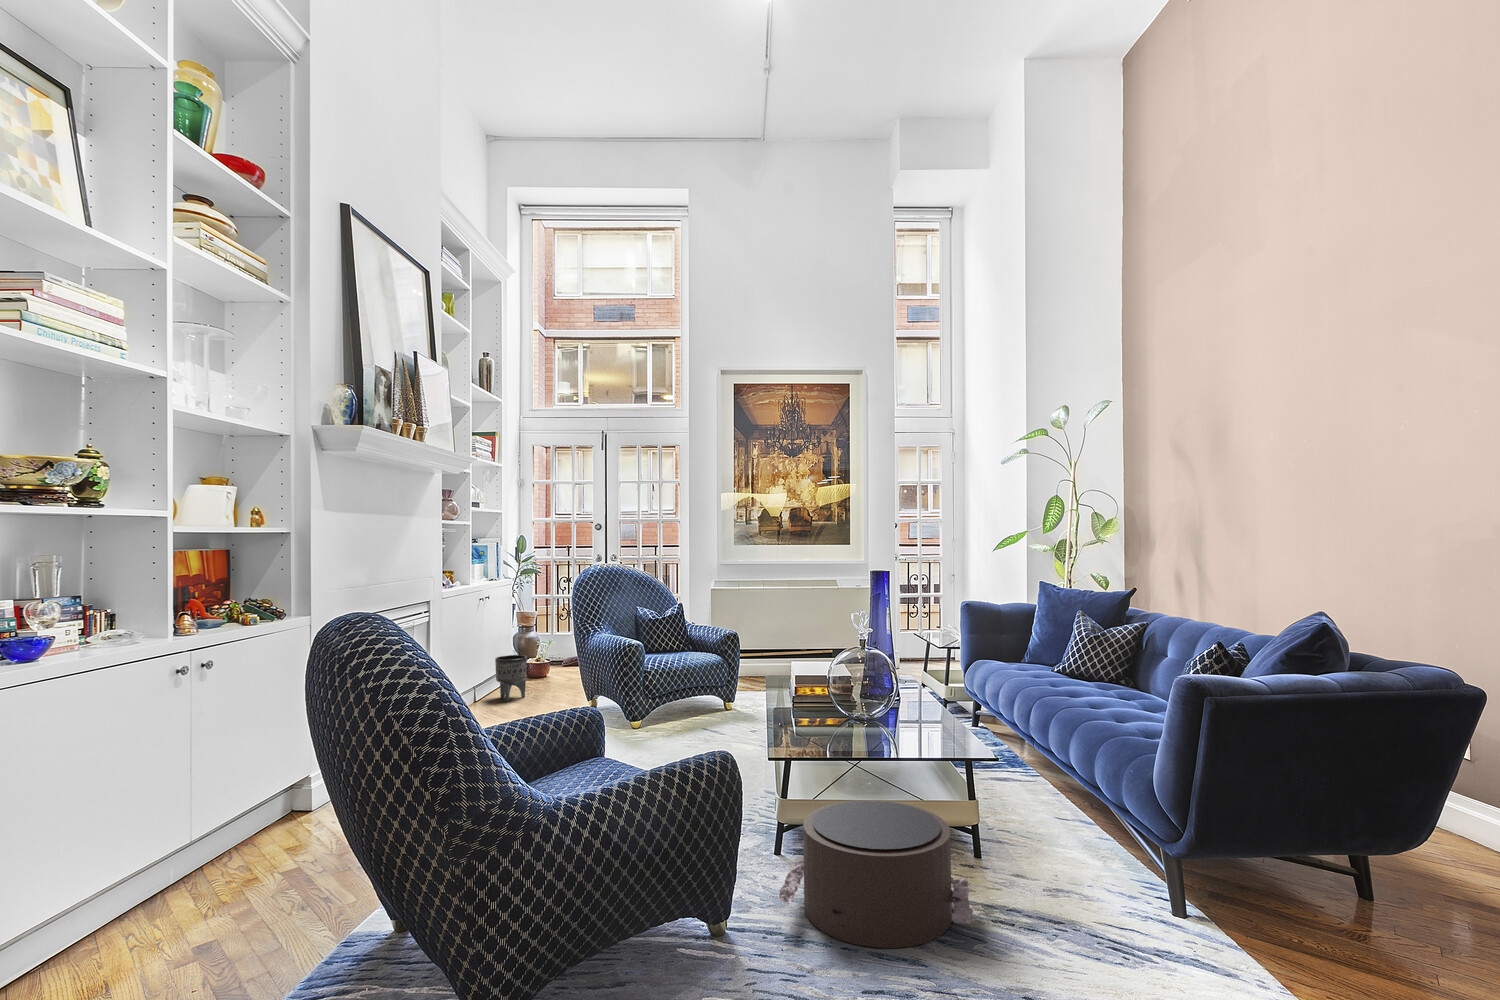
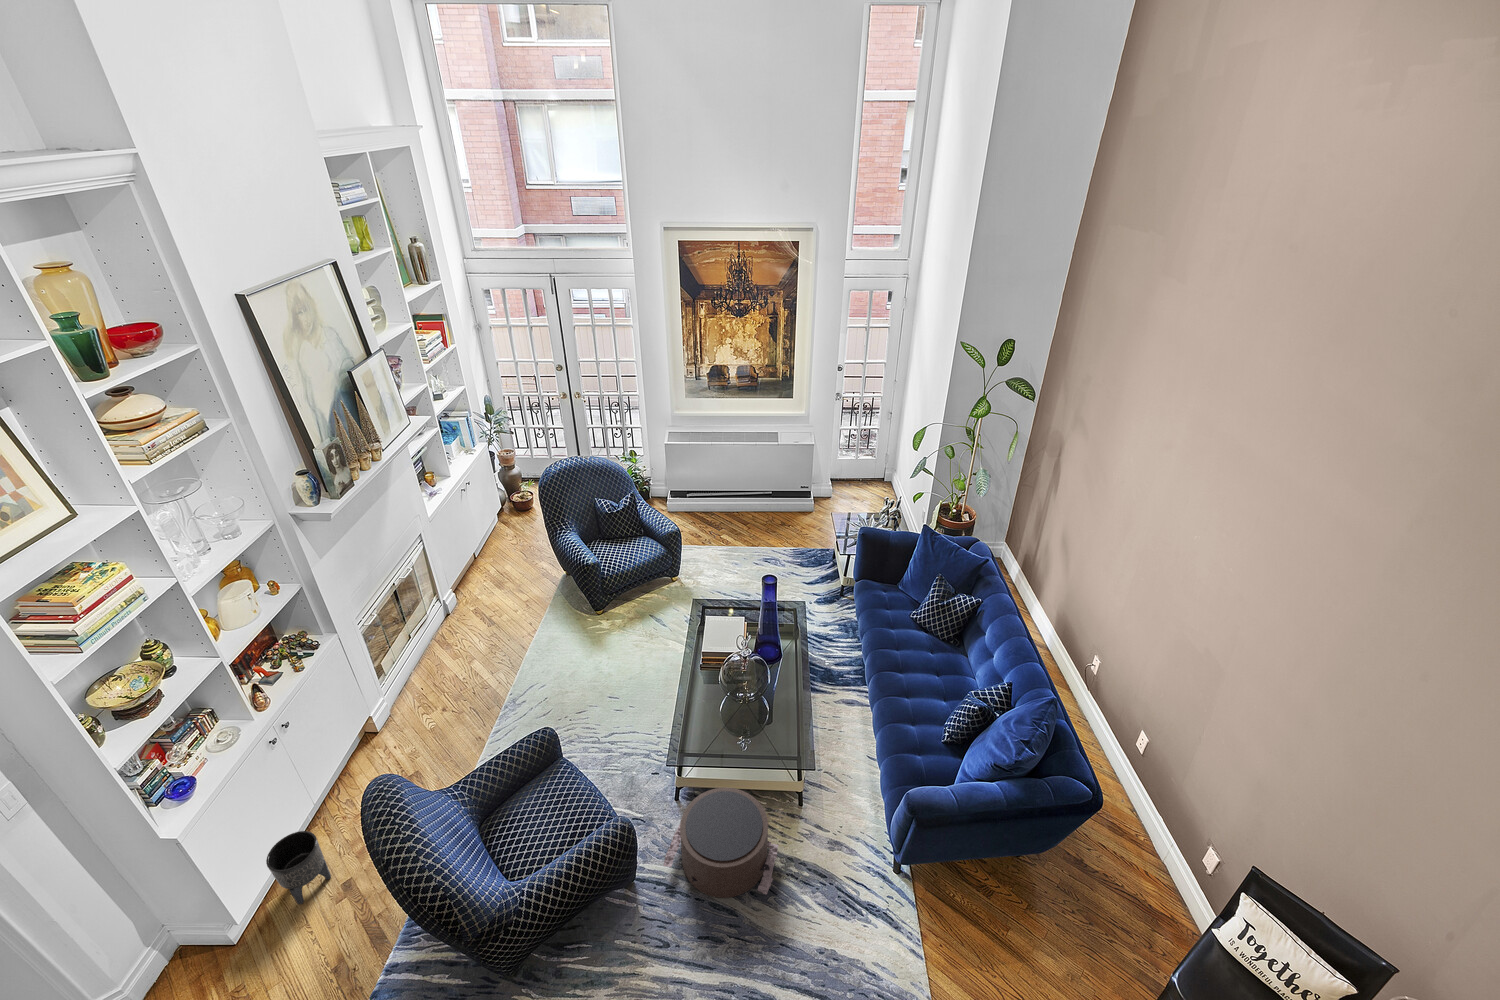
planter: present [495,655,527,702] -> present [266,831,331,904]

